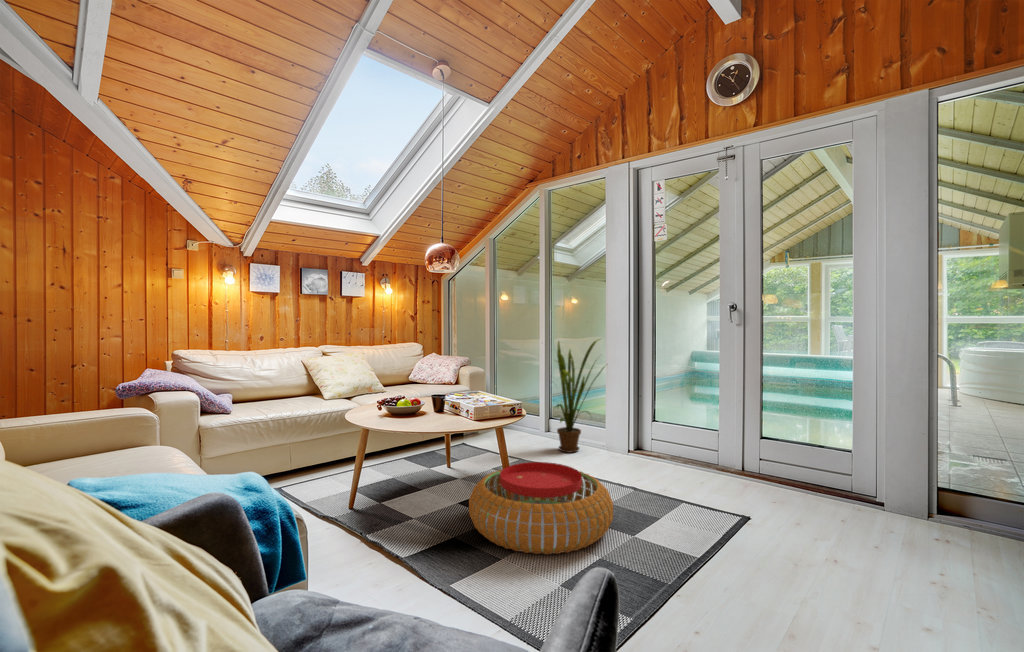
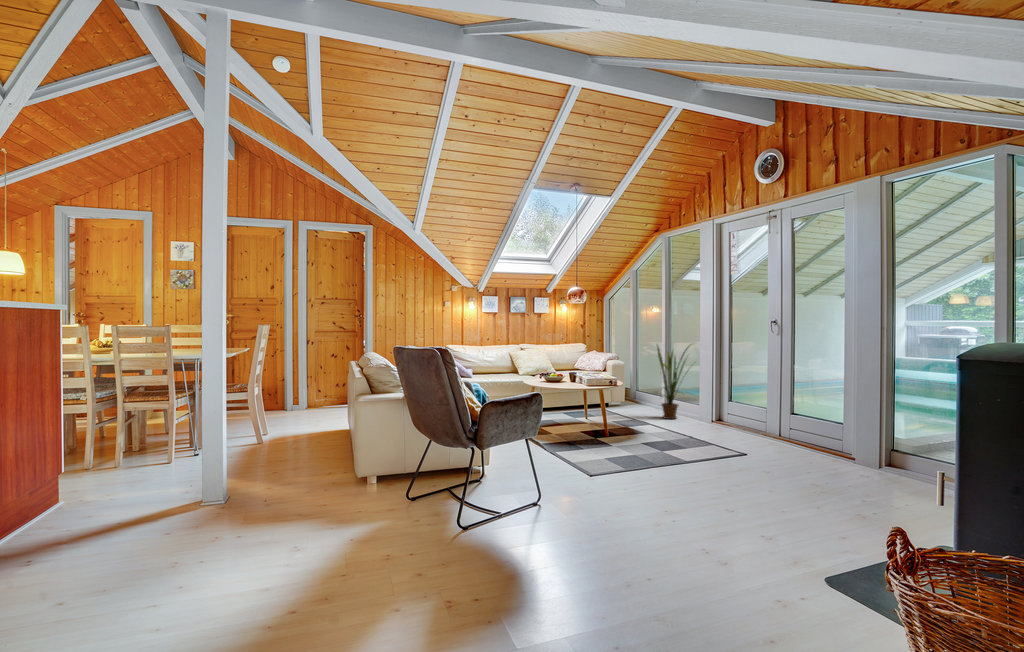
pouf: present [469,462,613,554] -> none [575,410,653,450]

